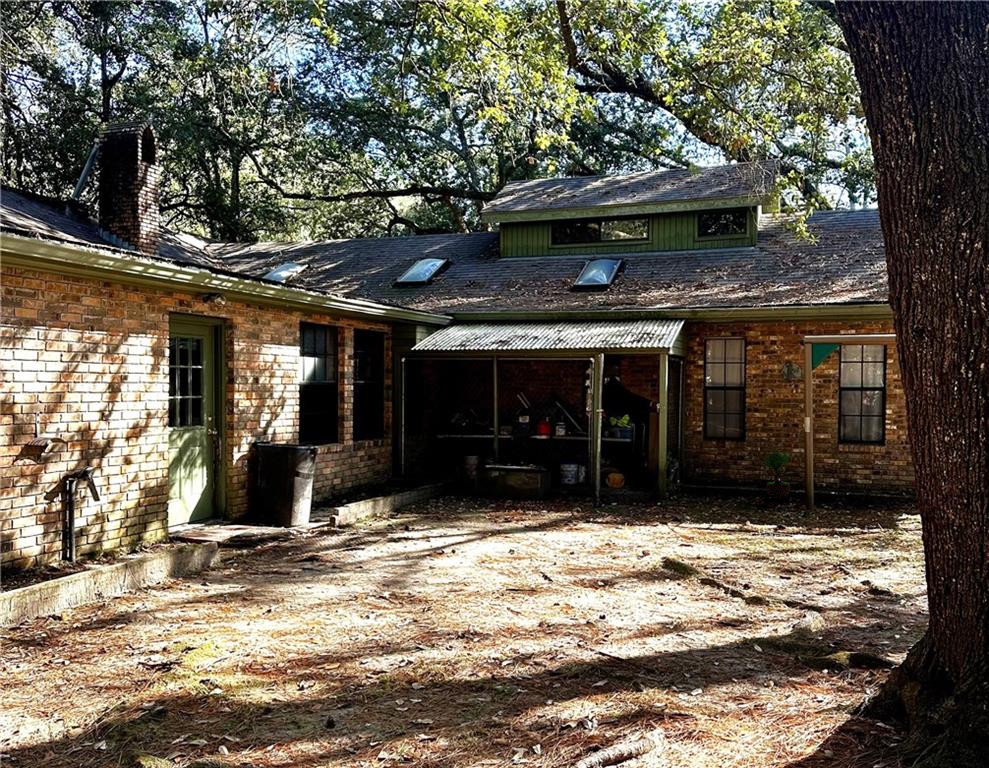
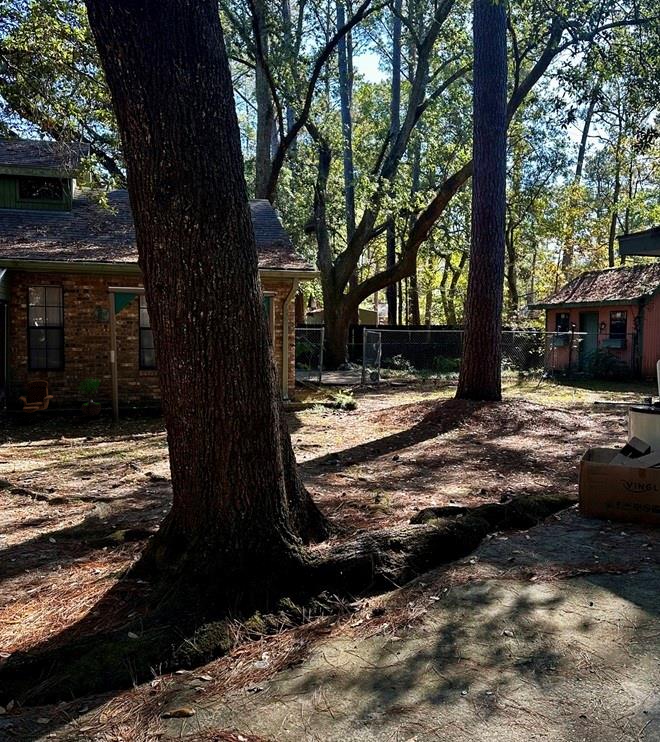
lounge chair: none [693,451,732,501] -> present [19,381,53,423]

